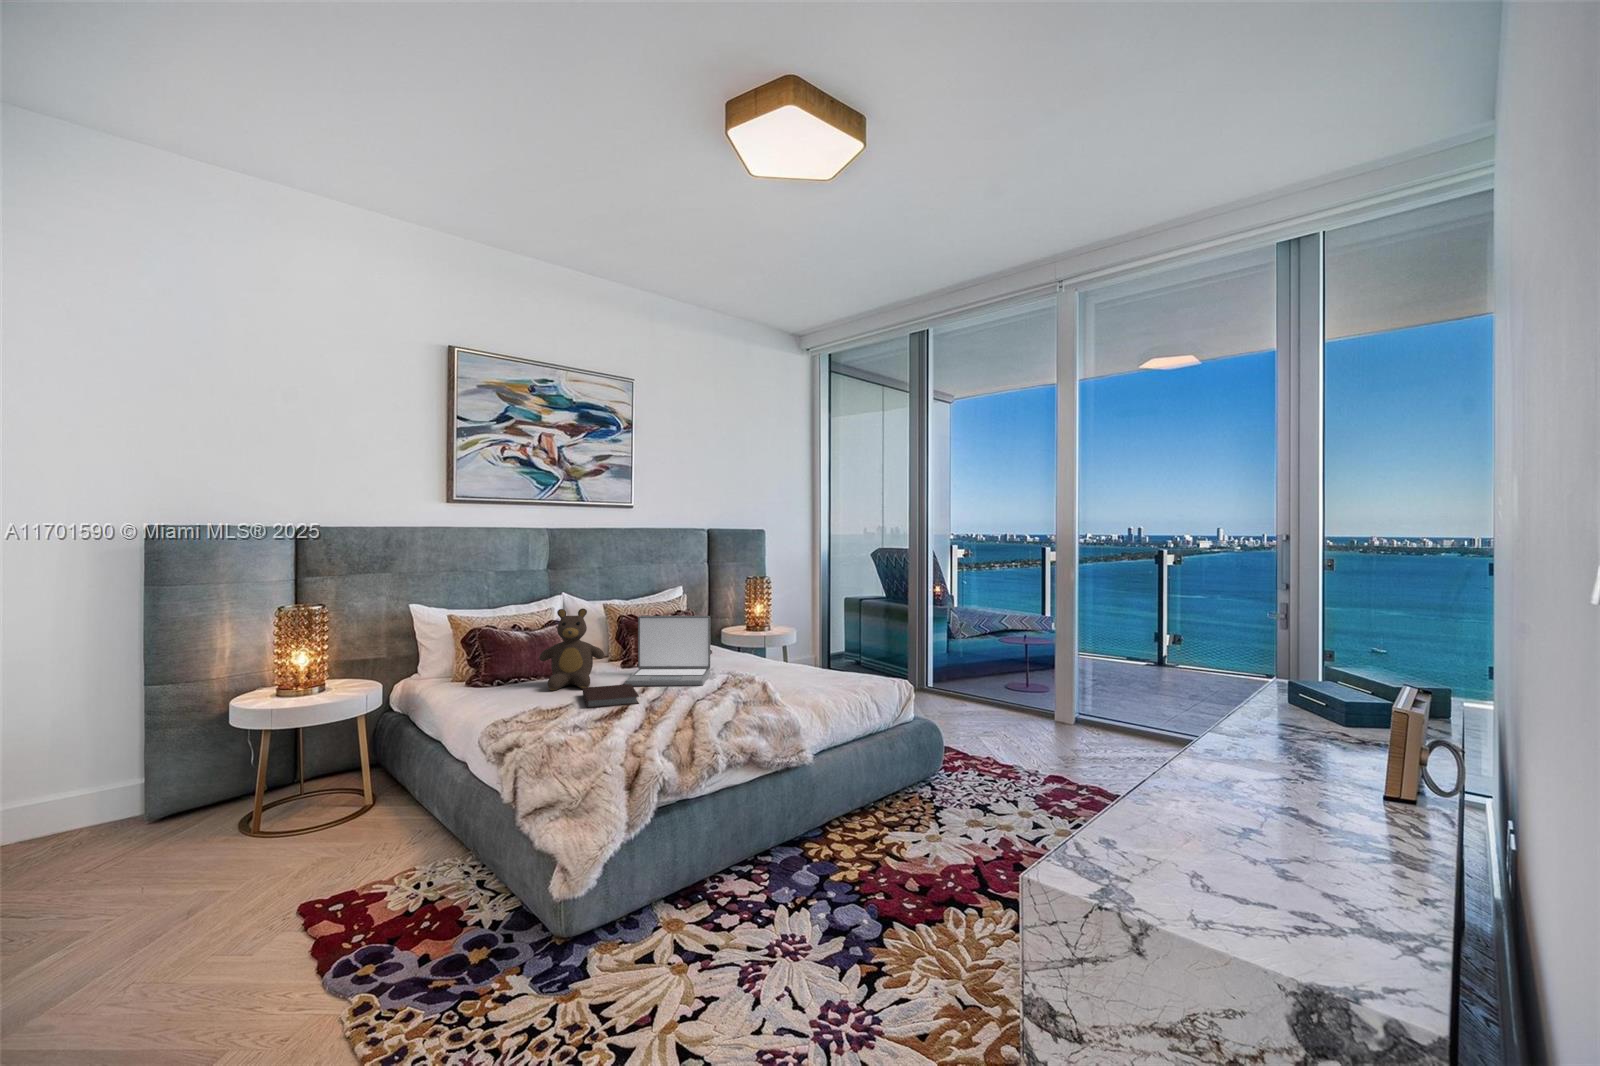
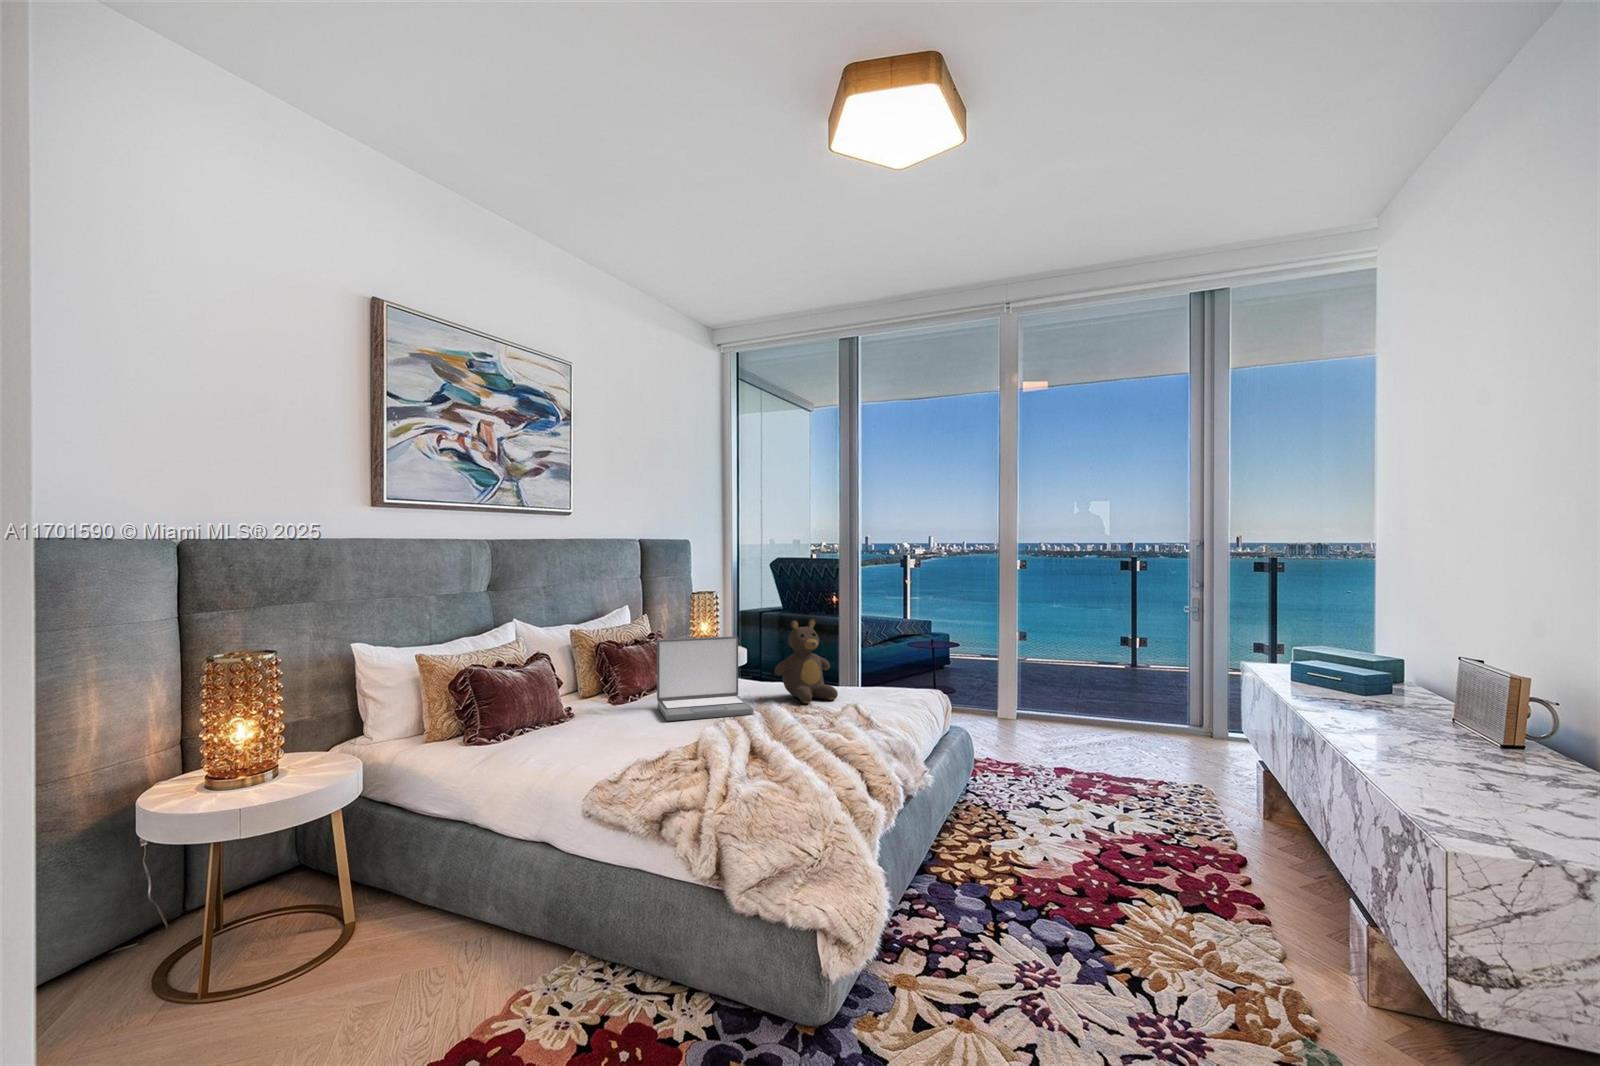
teddy bear: present [539,608,604,690] -> present [775,619,838,704]
notebook: present [583,684,639,708] -> none [637,718,722,750]

